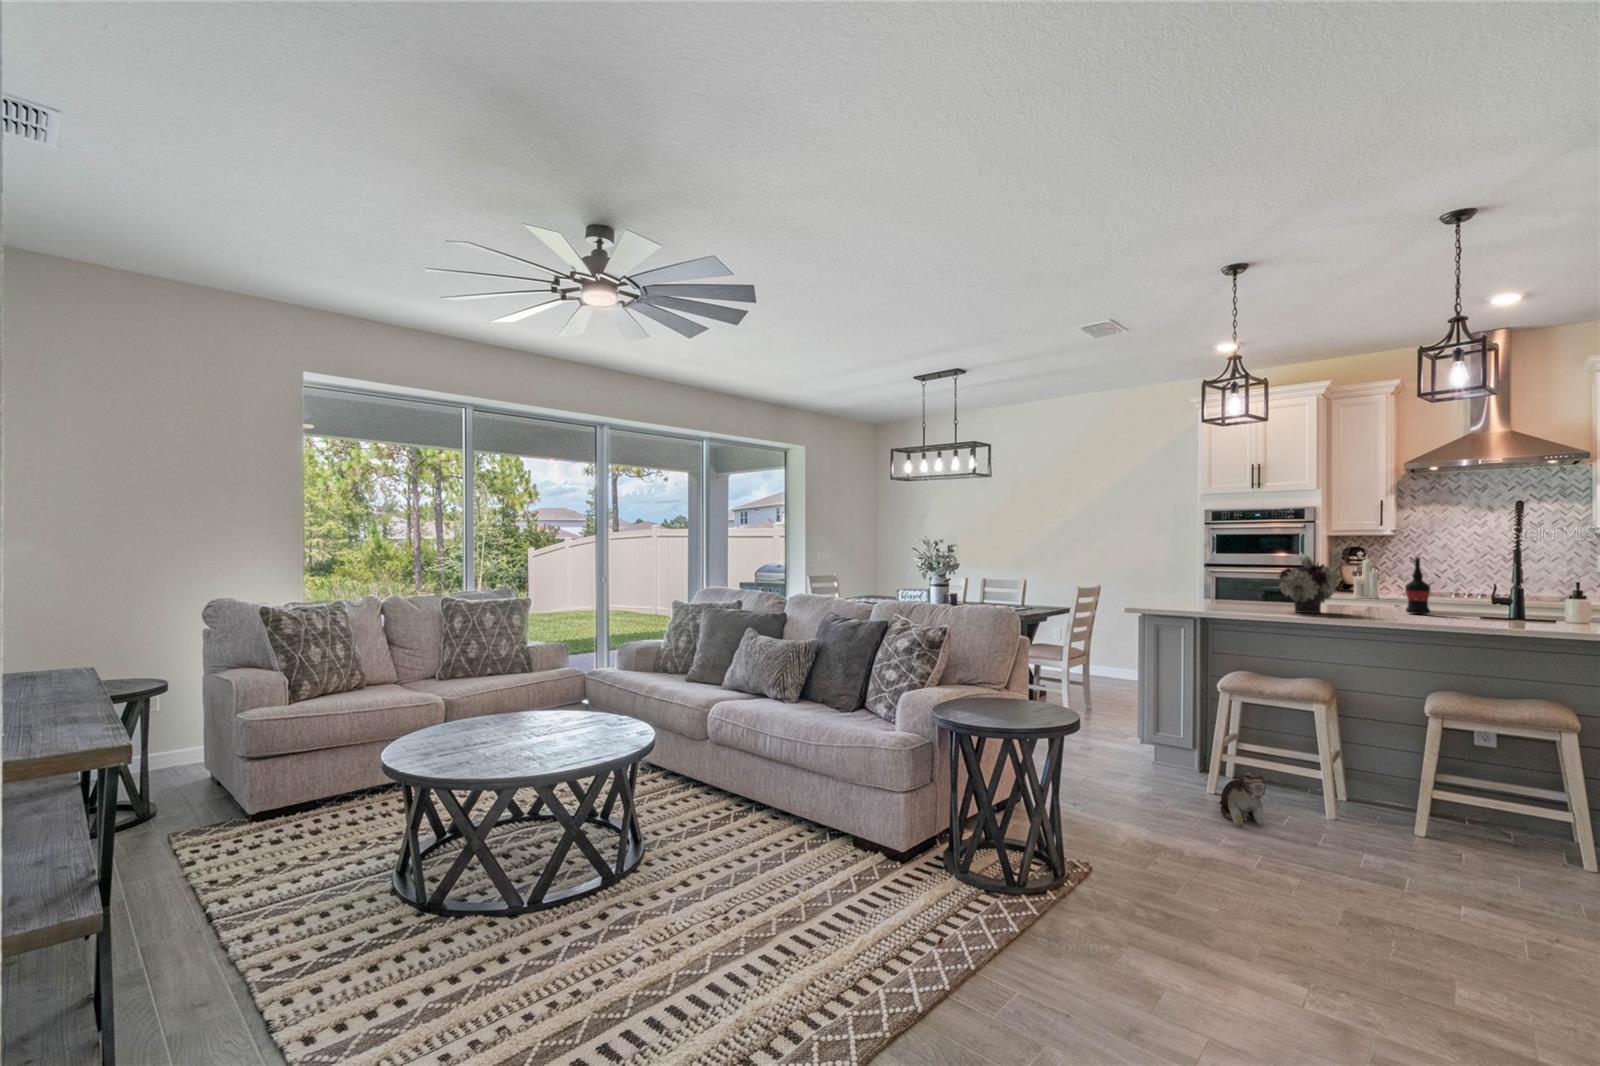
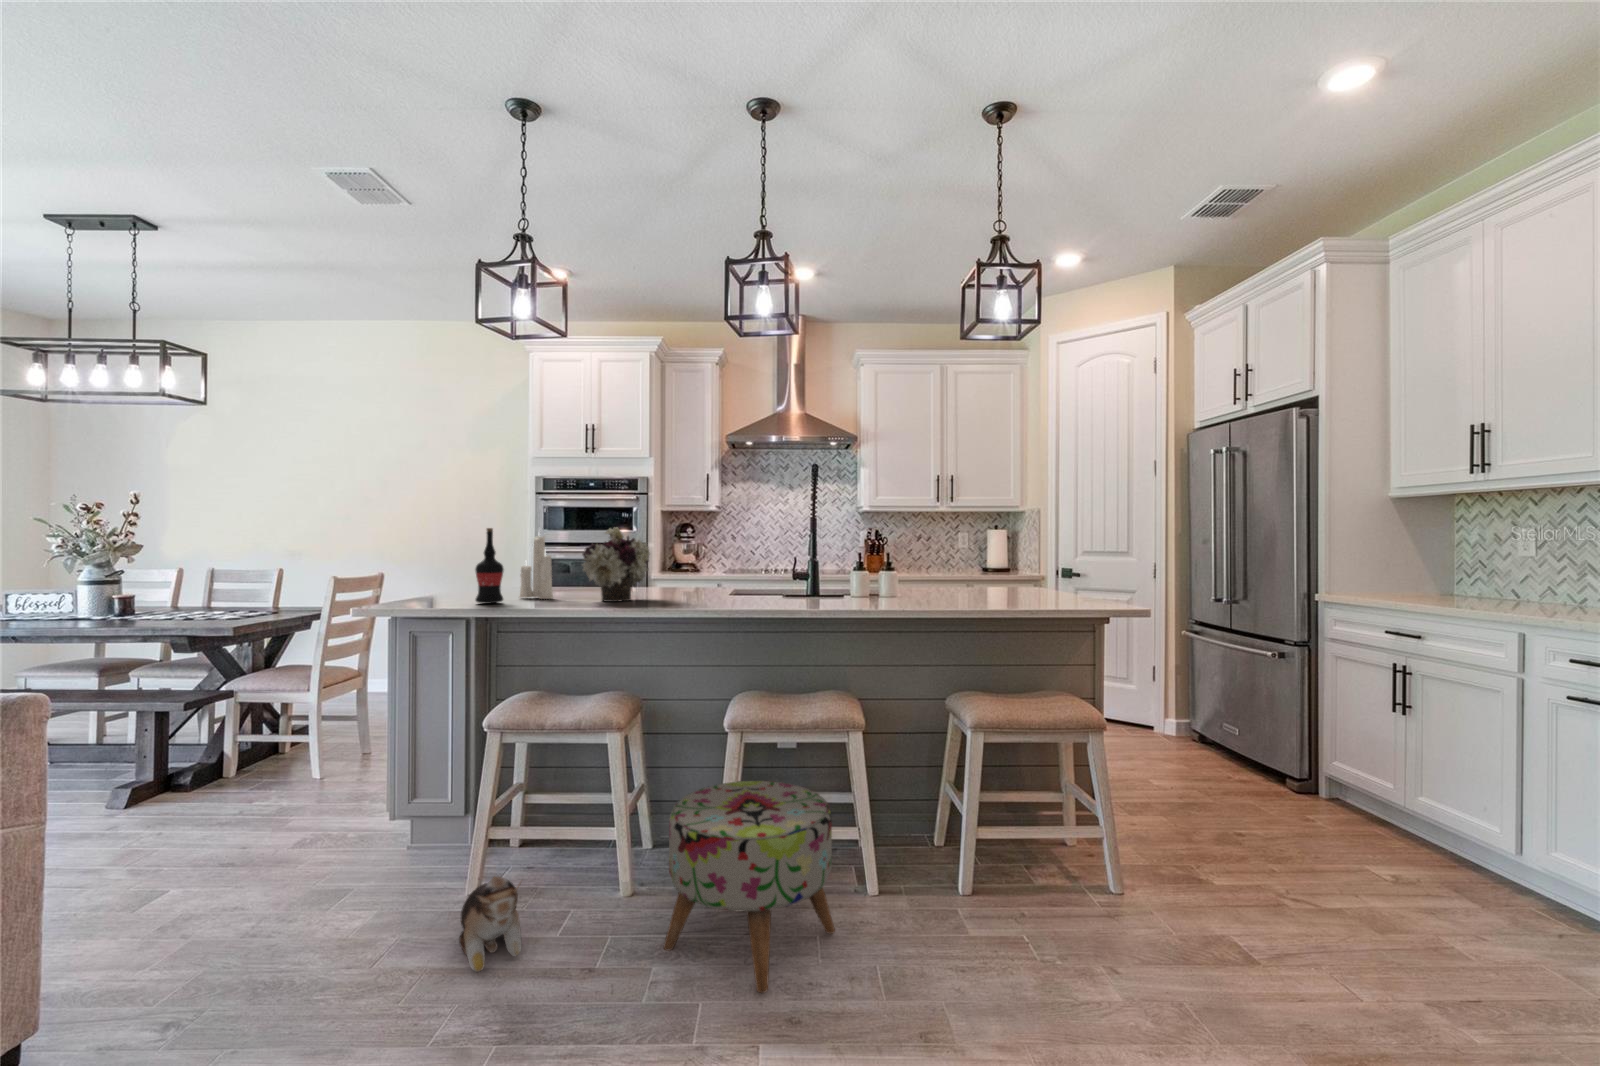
wine bottle: present [1405,557,1430,614] -> present [475,528,504,604]
candle: present [1353,559,1379,599] -> present [519,536,553,599]
ottoman: none [1371,750,1531,883] -> present [664,781,835,993]

